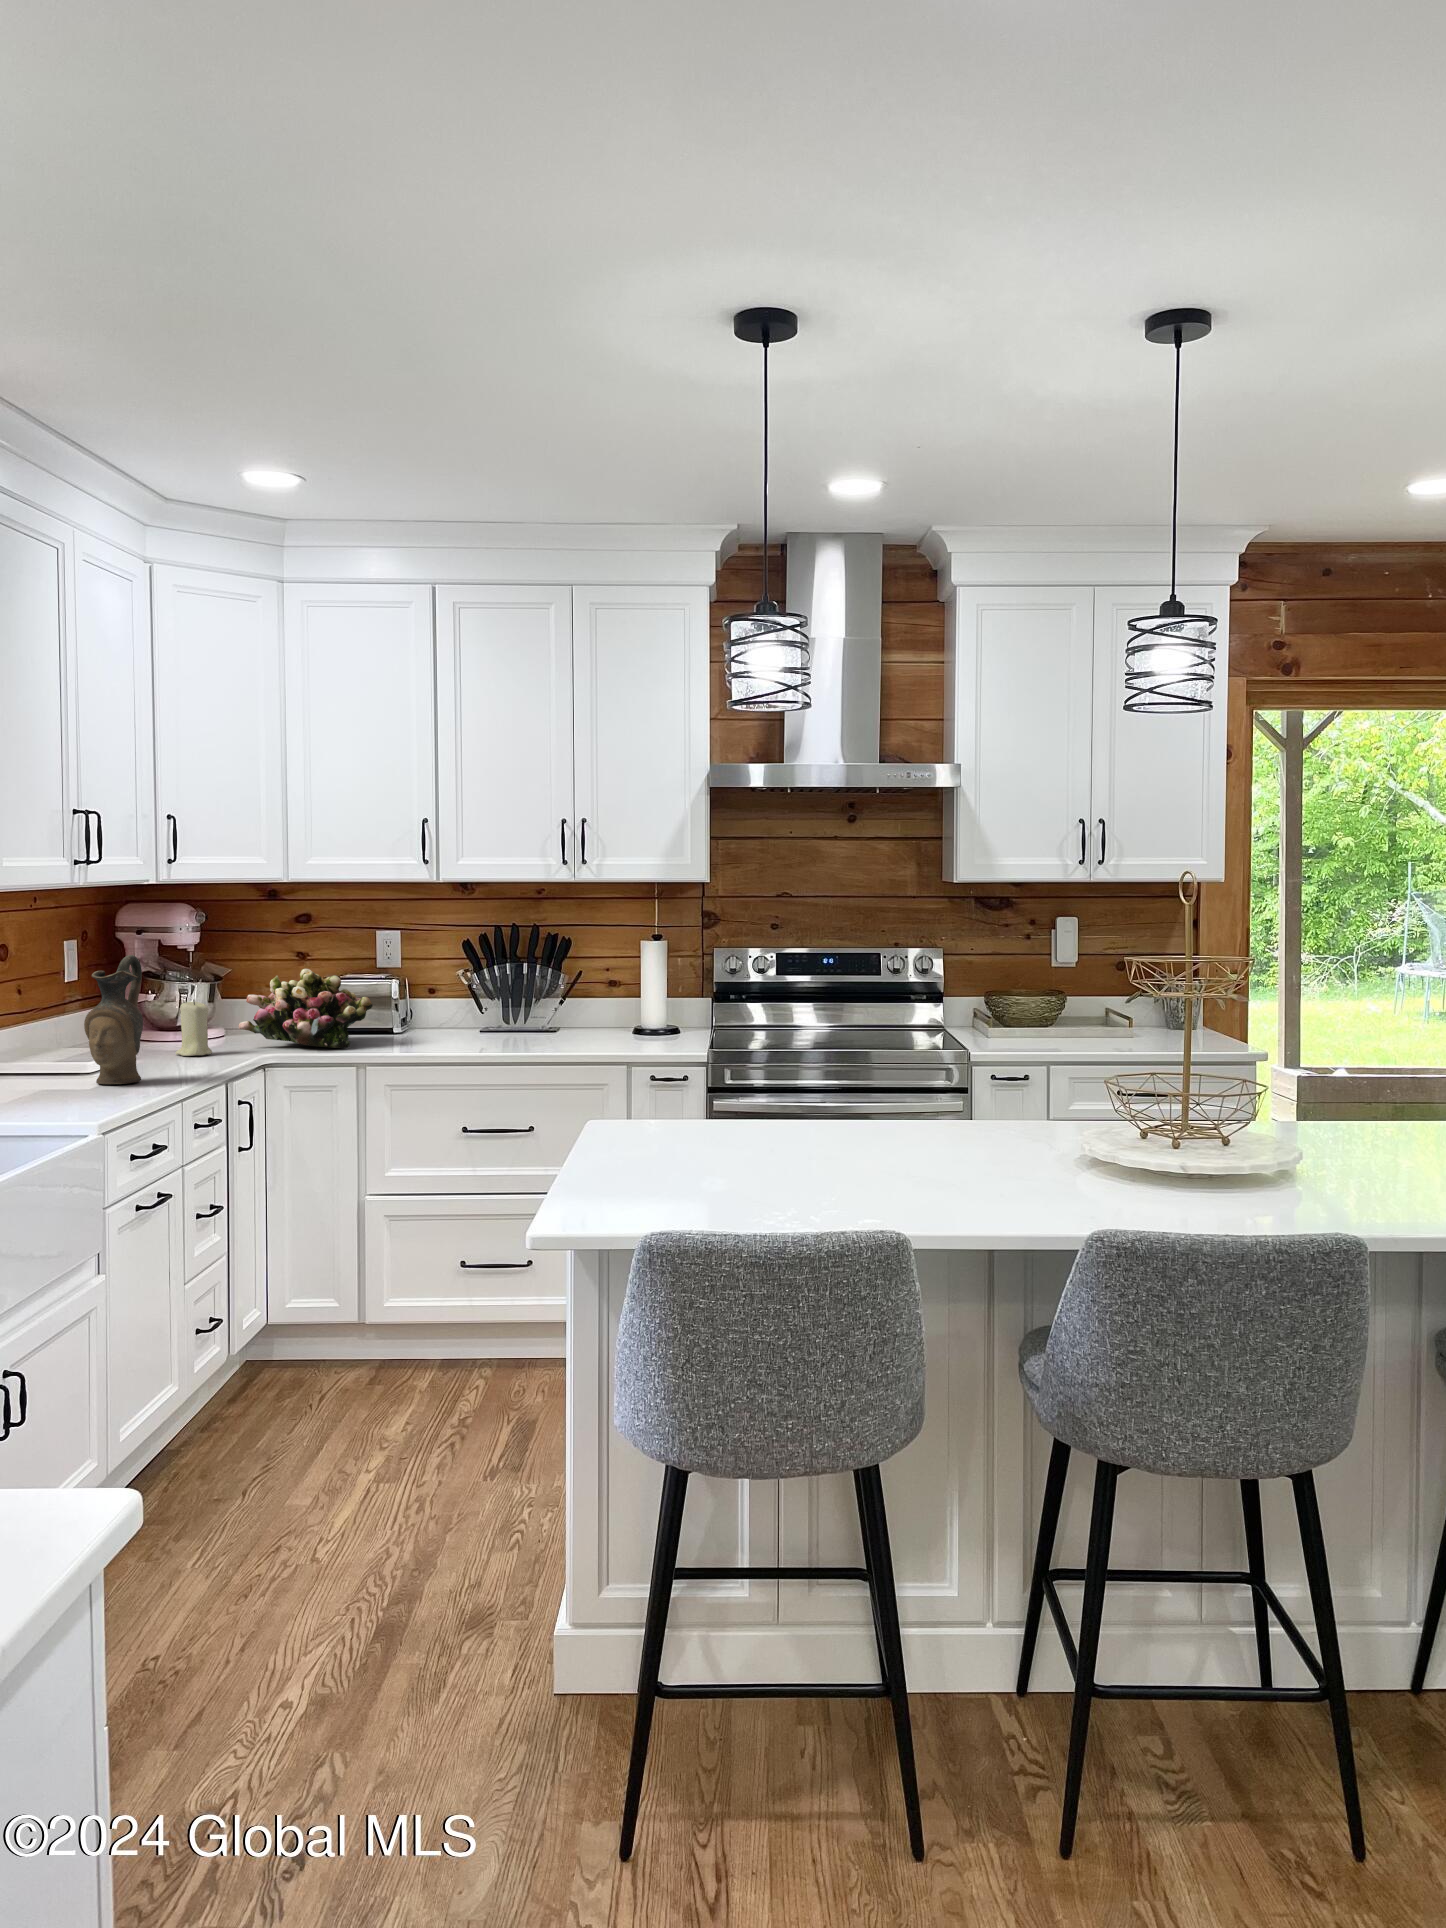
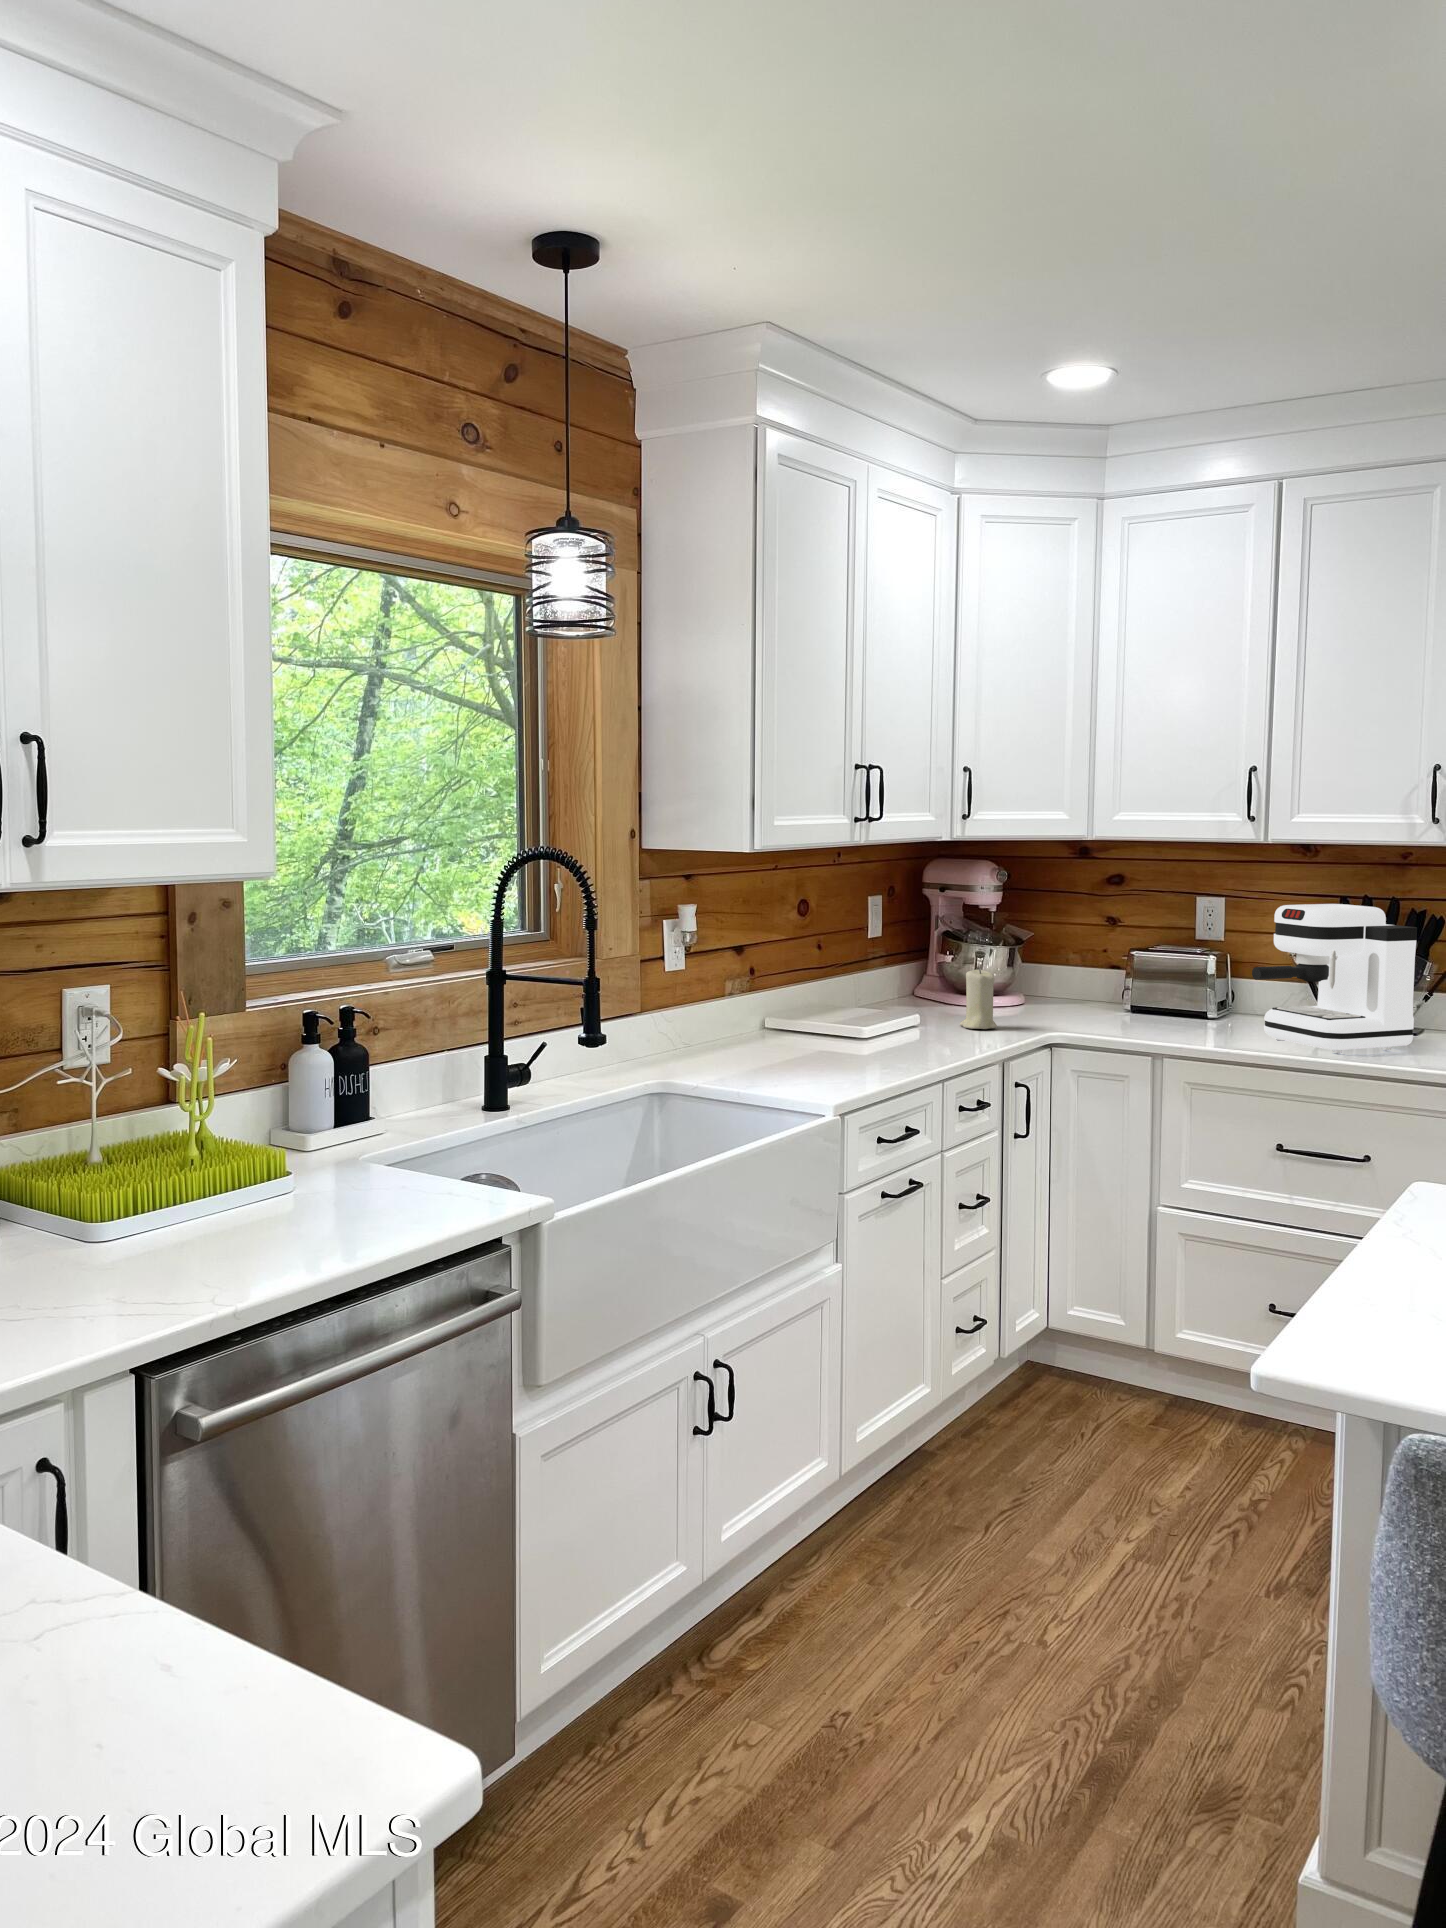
coffee maker: none [433,932,556,1050] -> present [1252,904,1417,1053]
ceramic pitcher: present [84,955,143,1084] -> none [852,920,913,1059]
flower arrangement: present [239,969,373,1048] -> none [1029,938,1181,1033]

